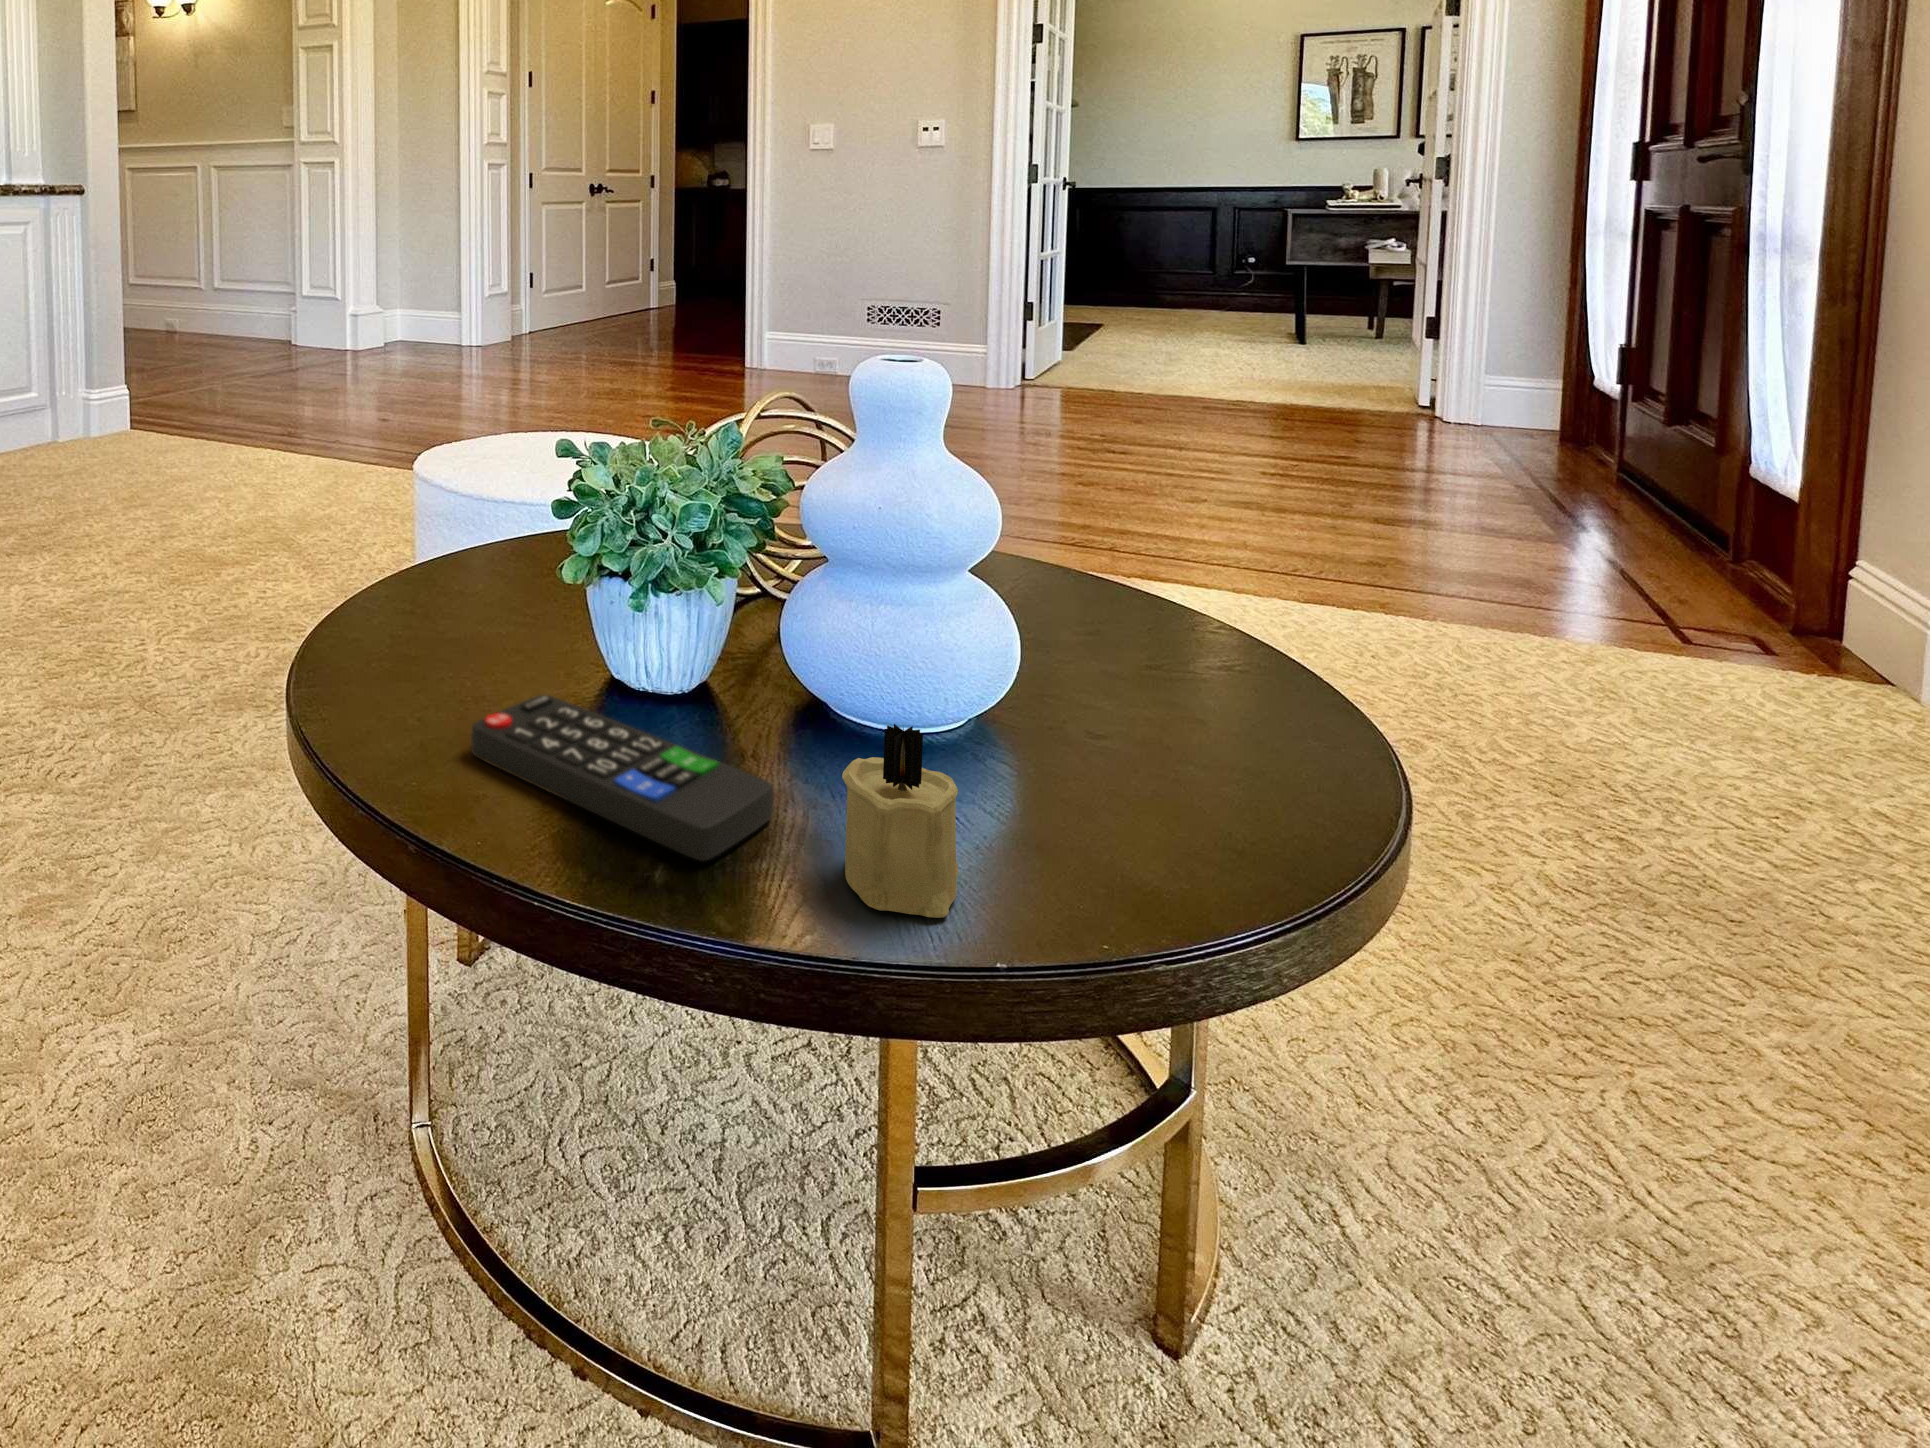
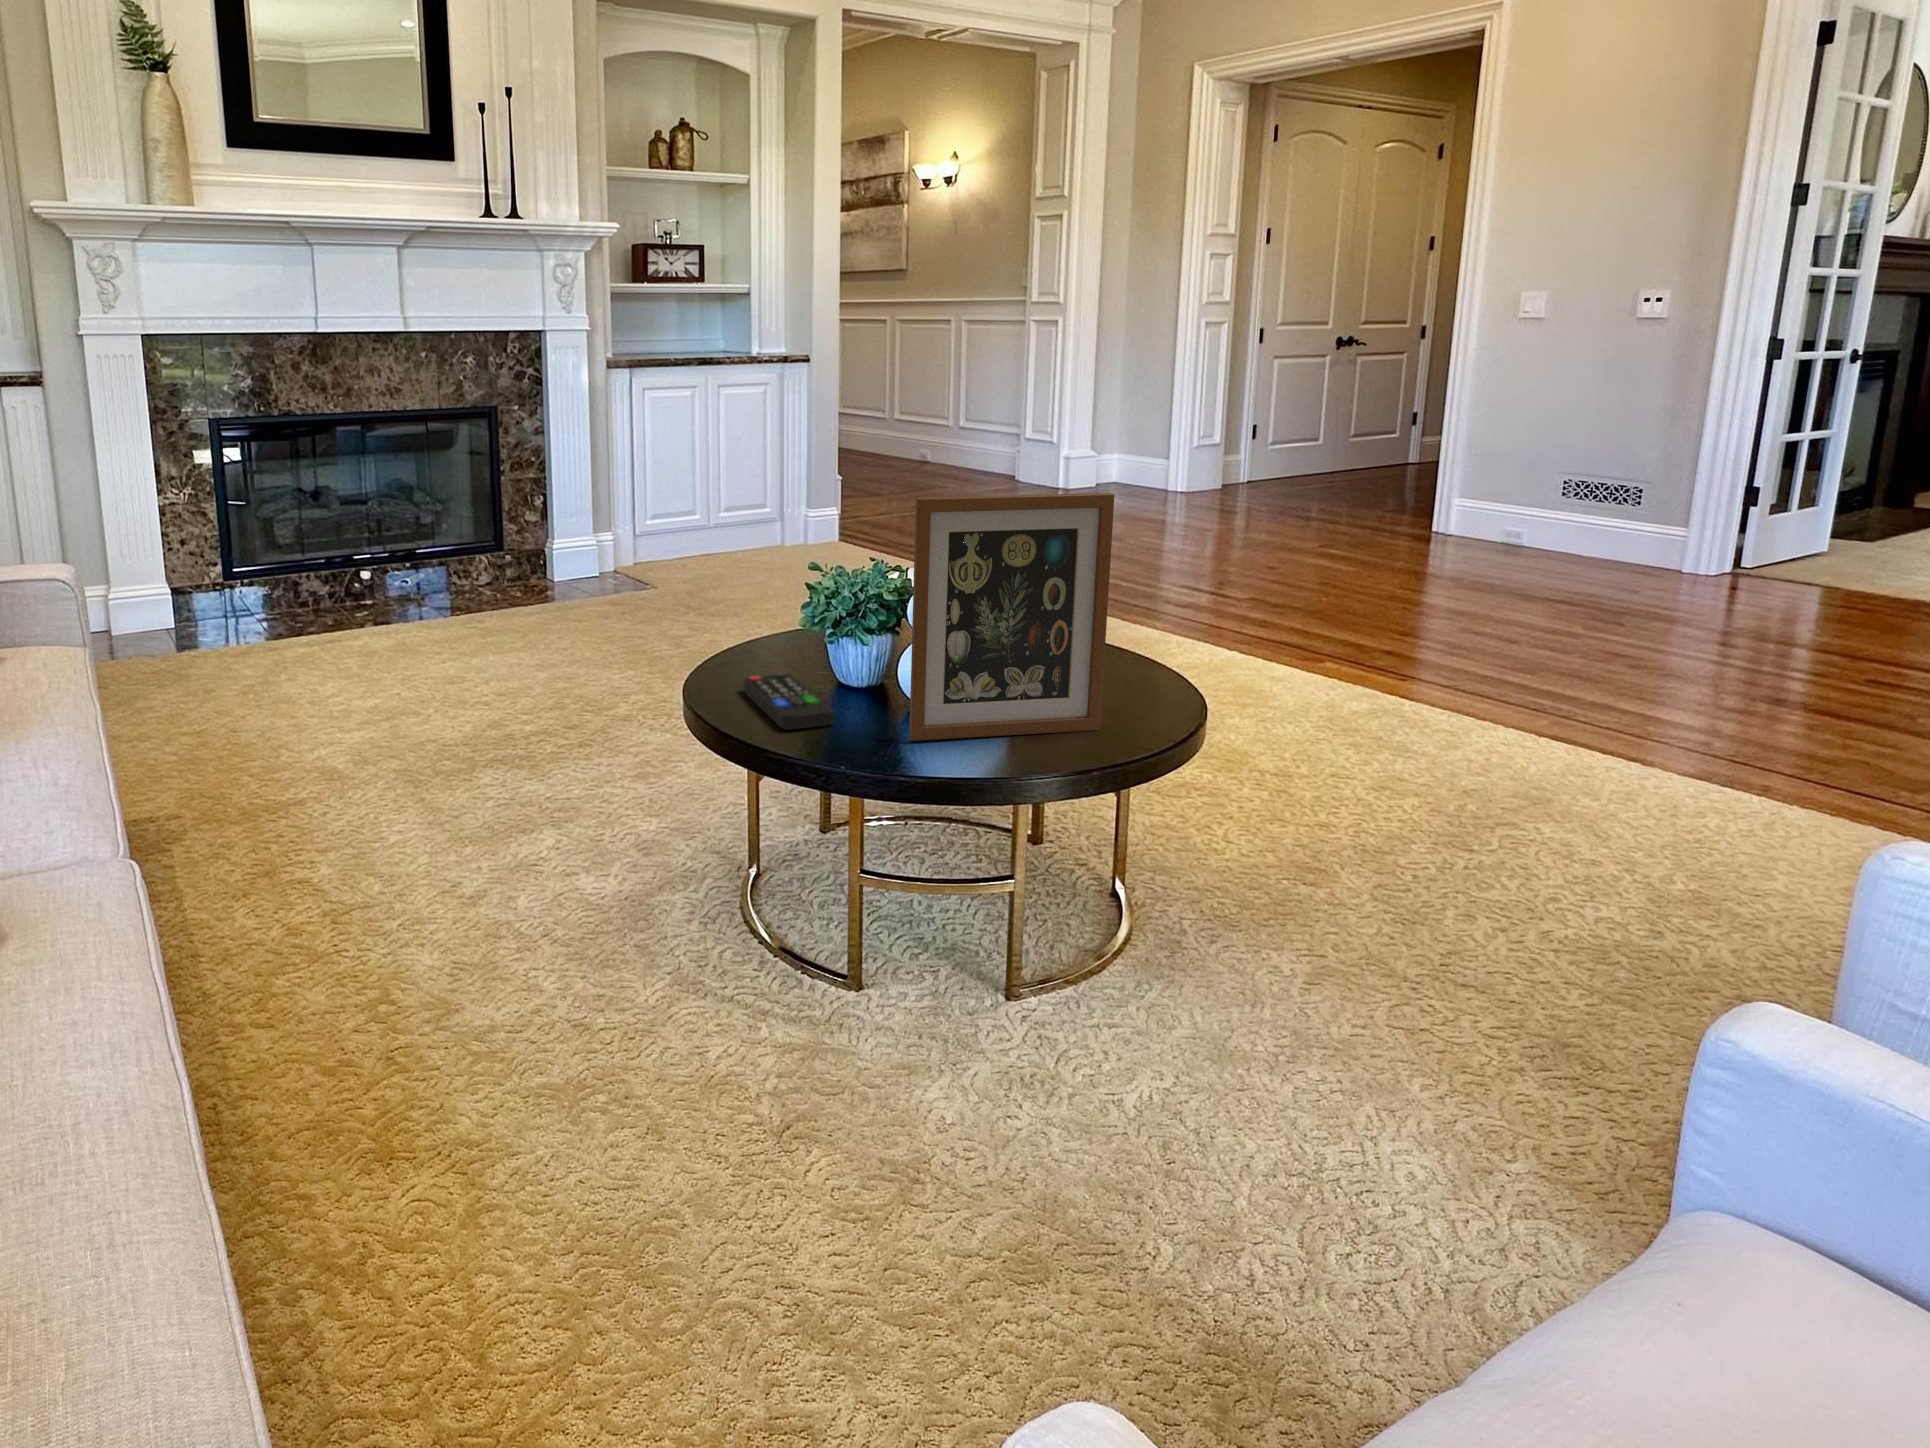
picture frame: none [970,257,1233,829] -> present [909,493,1115,741]
candle: present [842,724,959,918] -> none [826,683,879,756]

